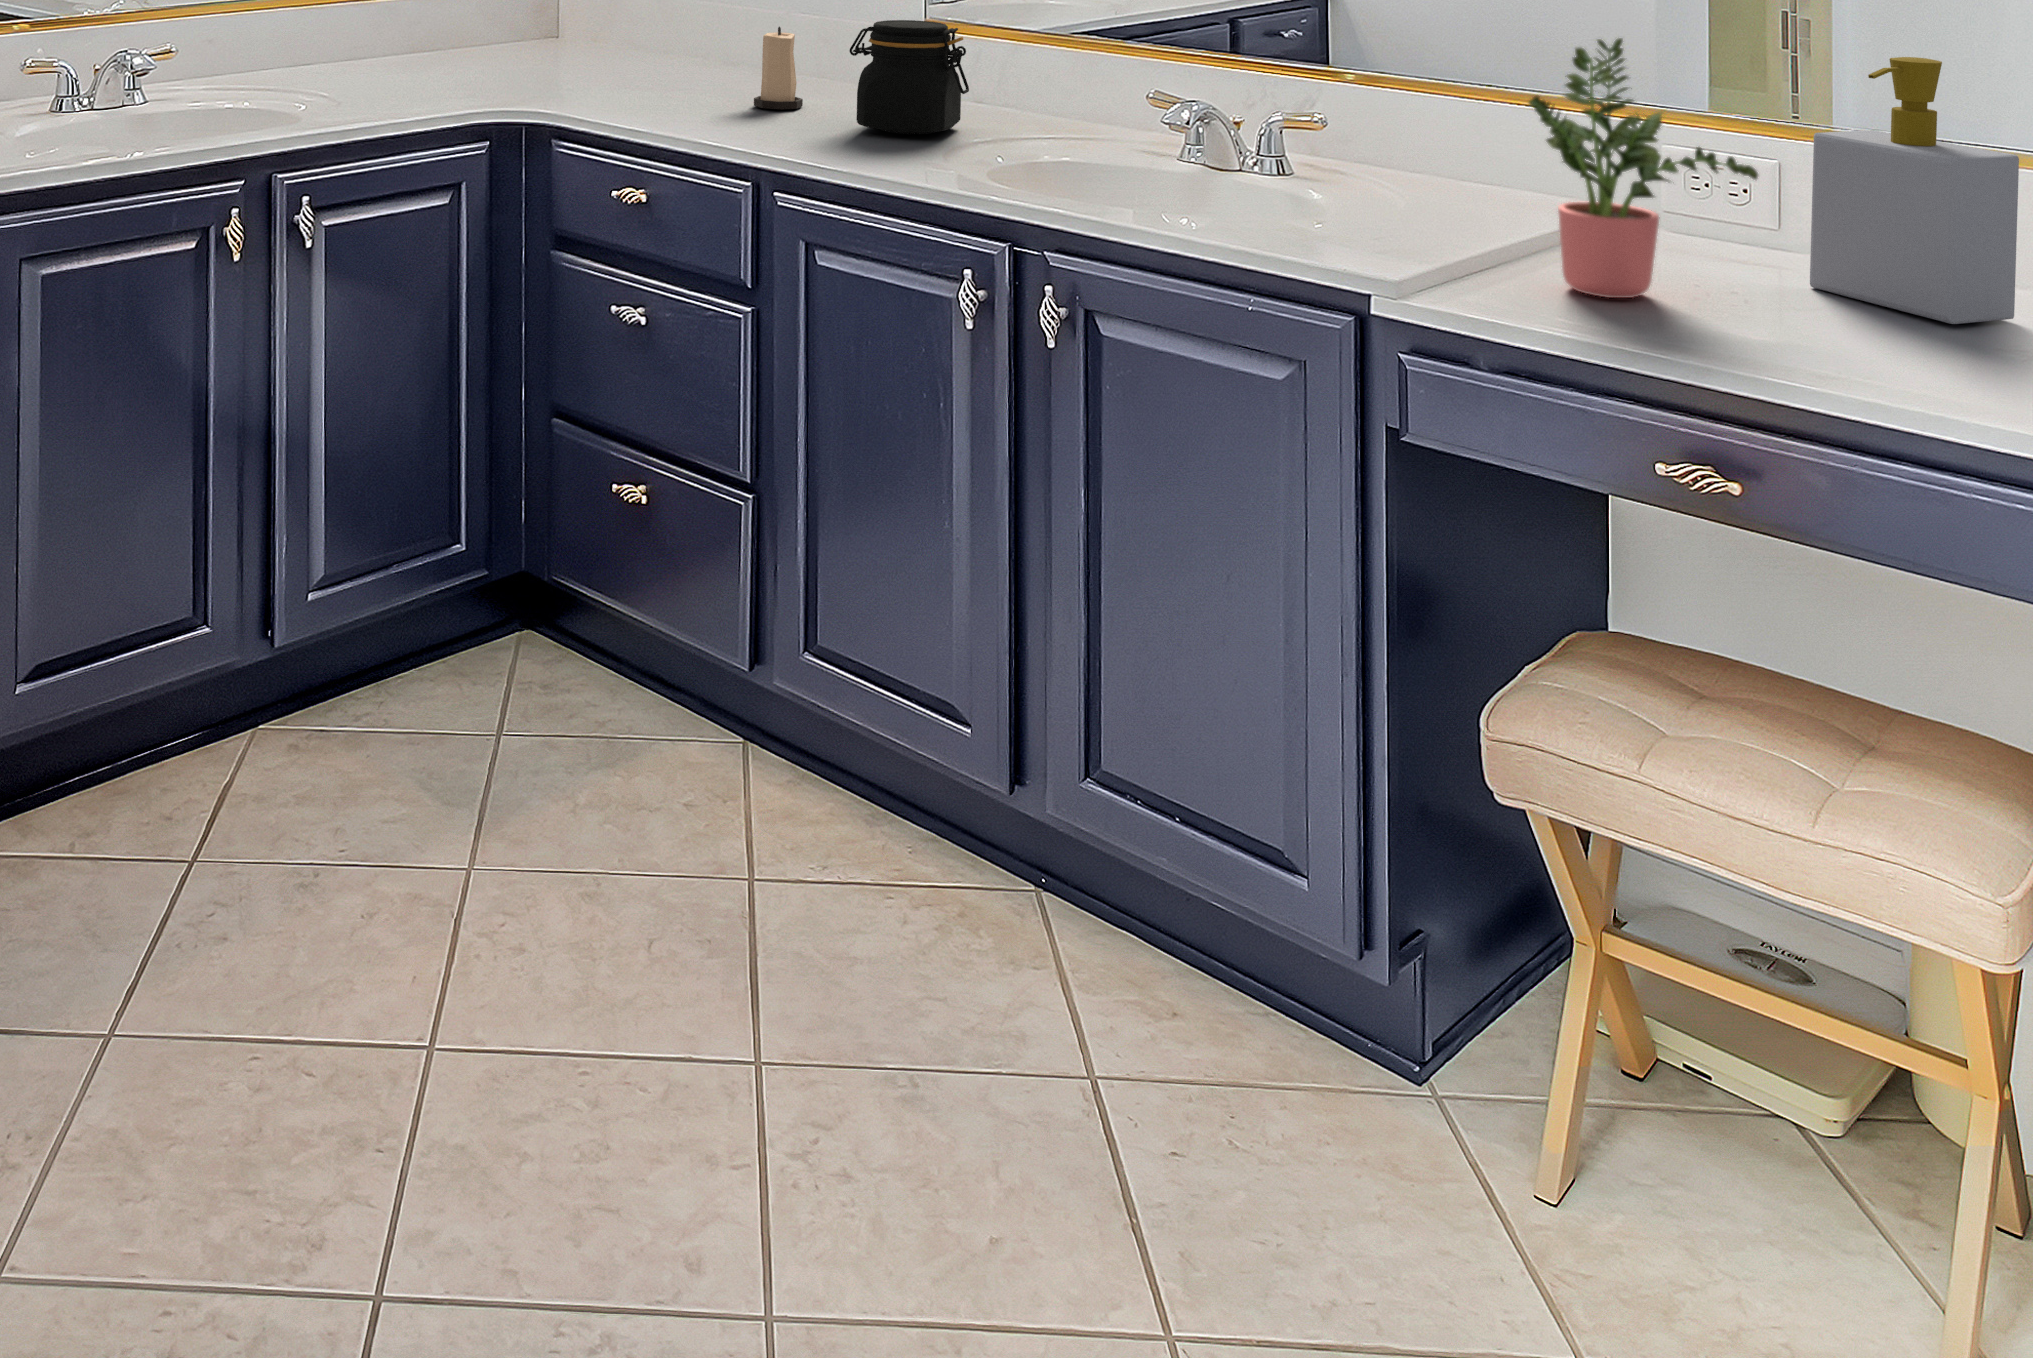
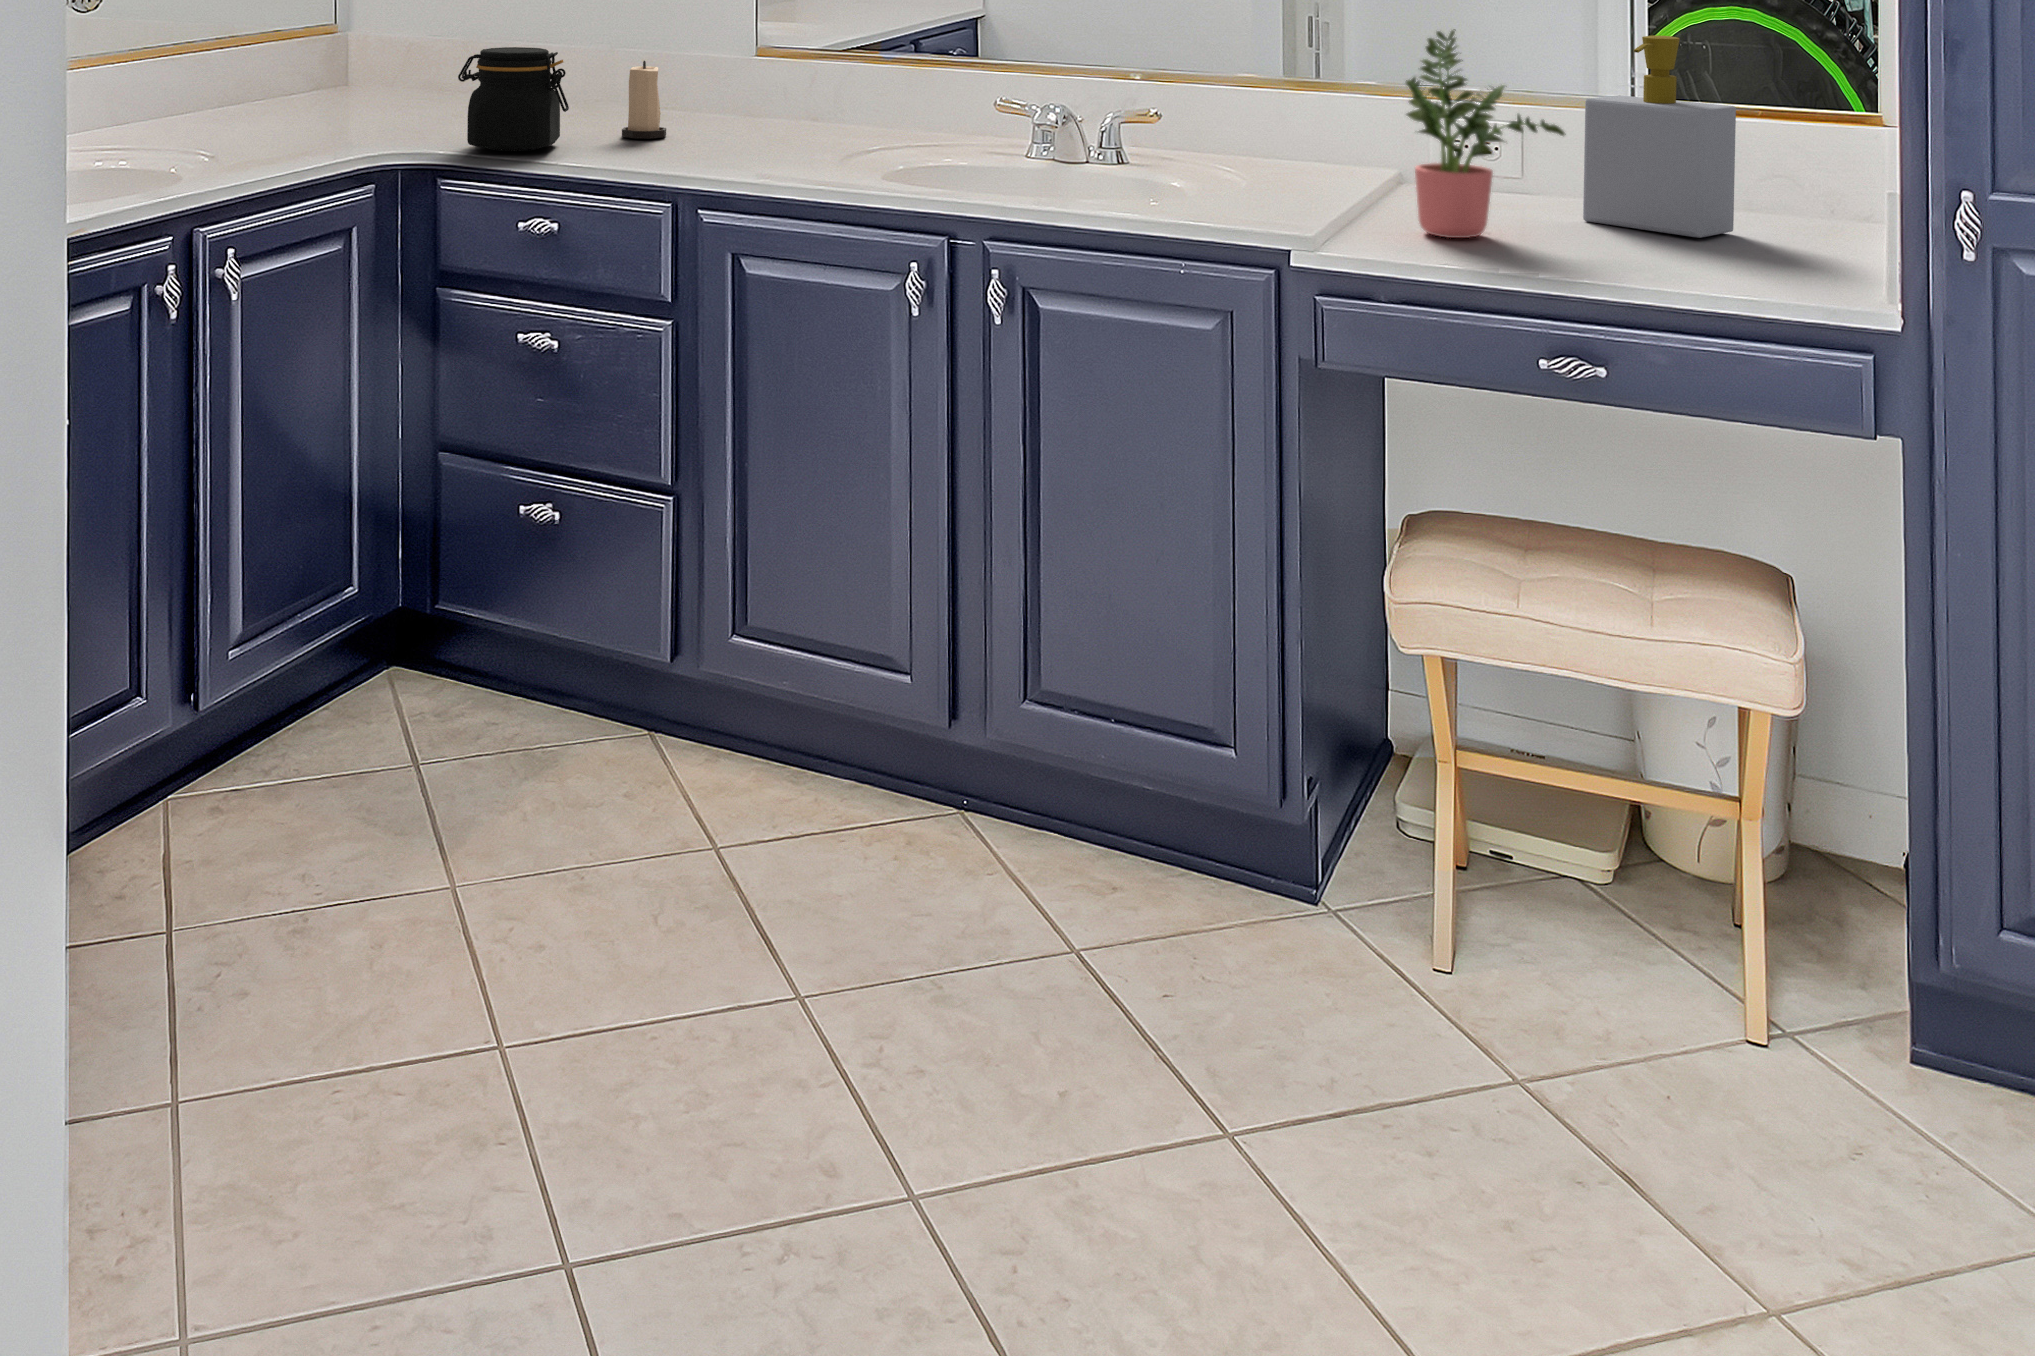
jar: present [849,20,969,135] -> present [458,47,569,151]

